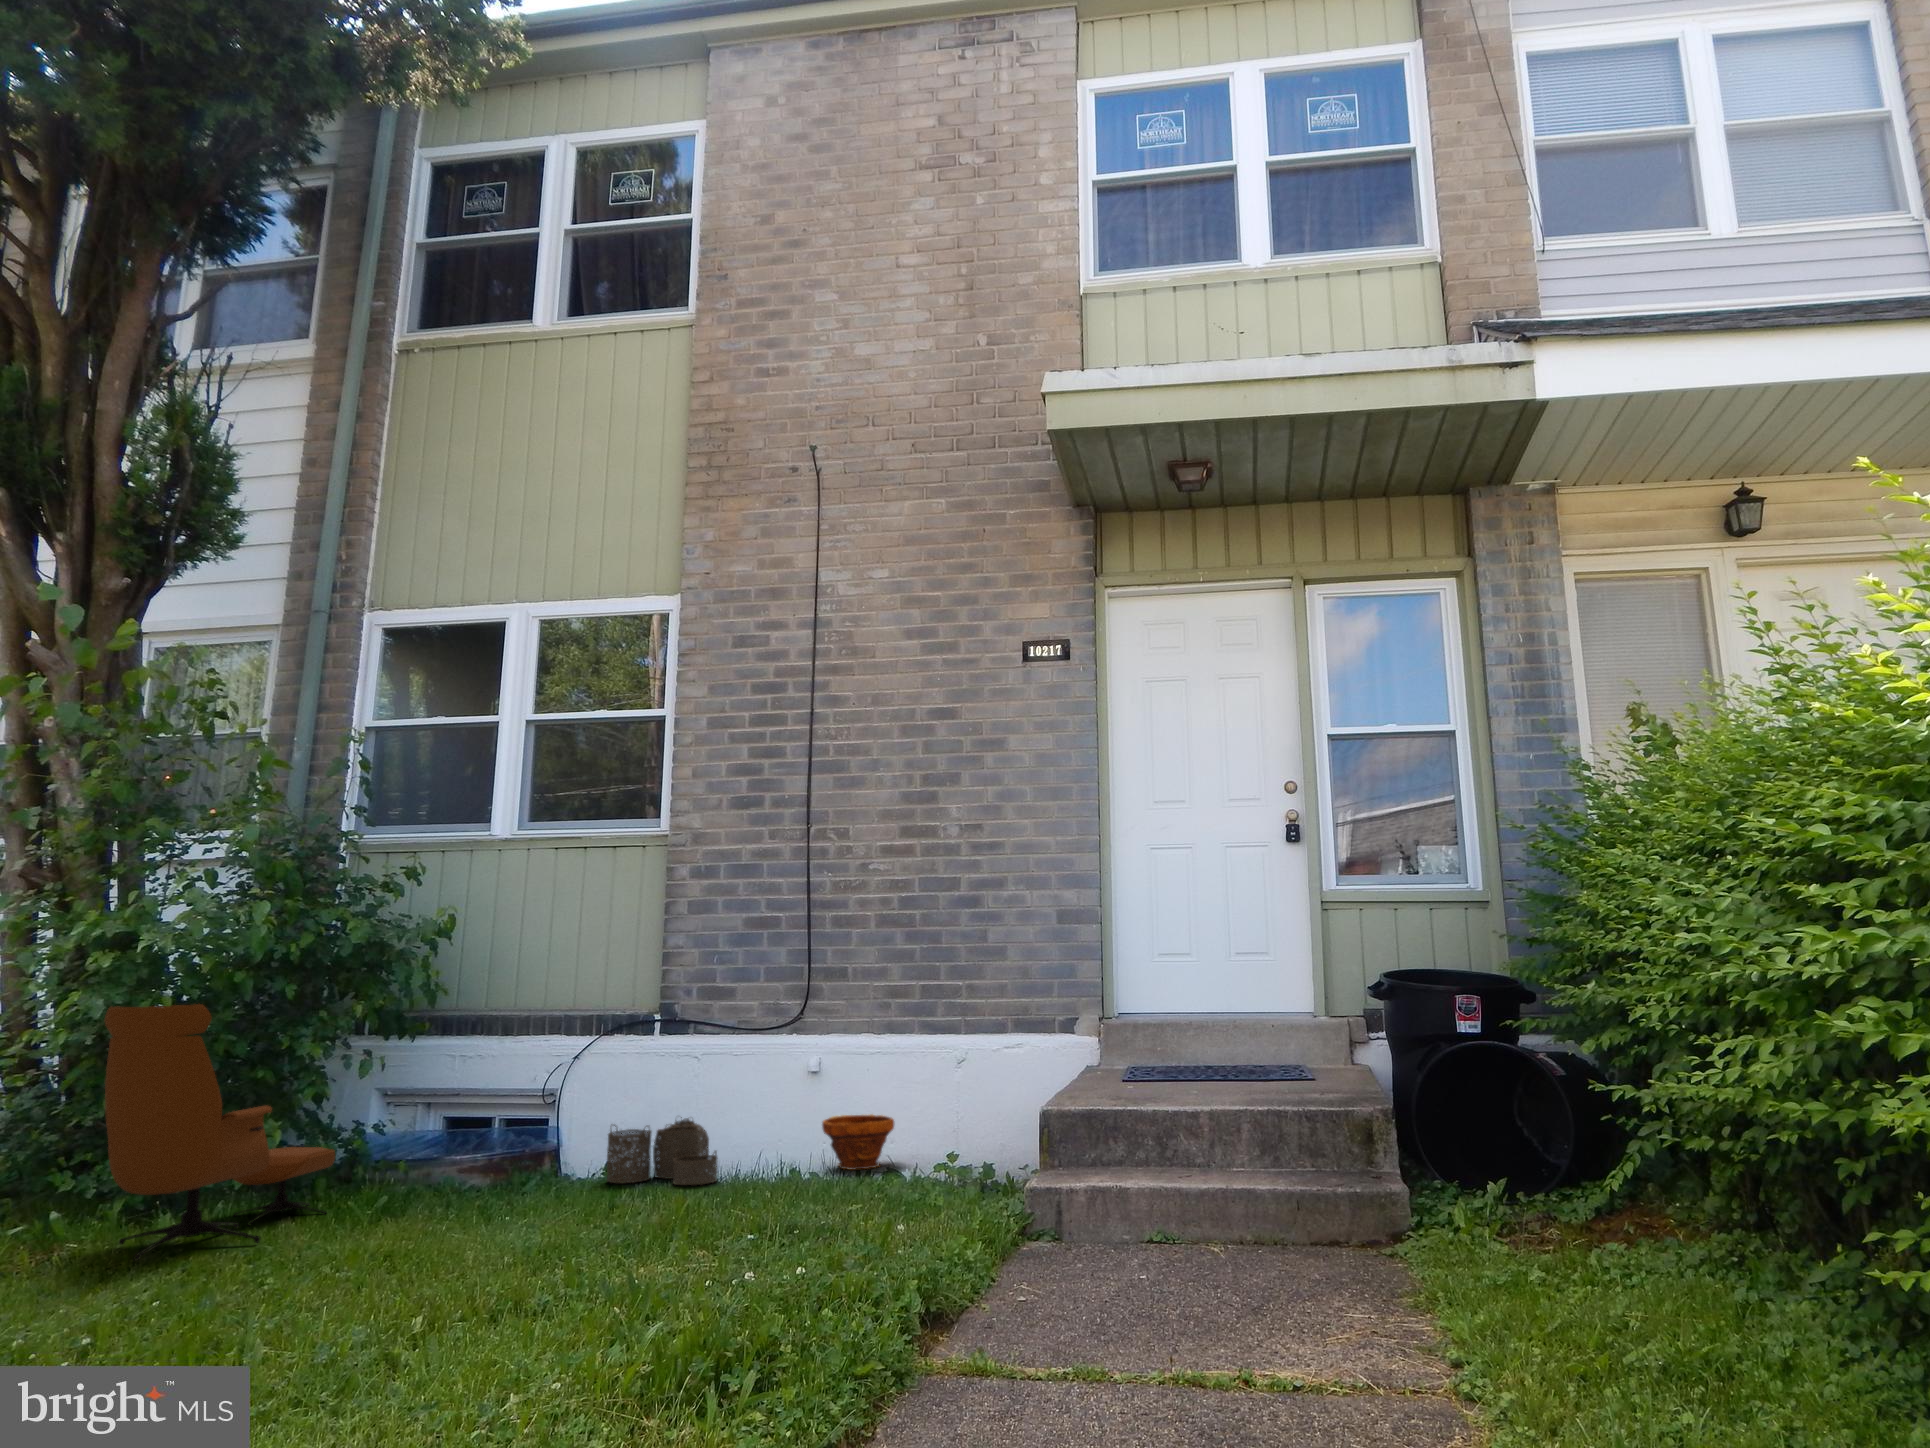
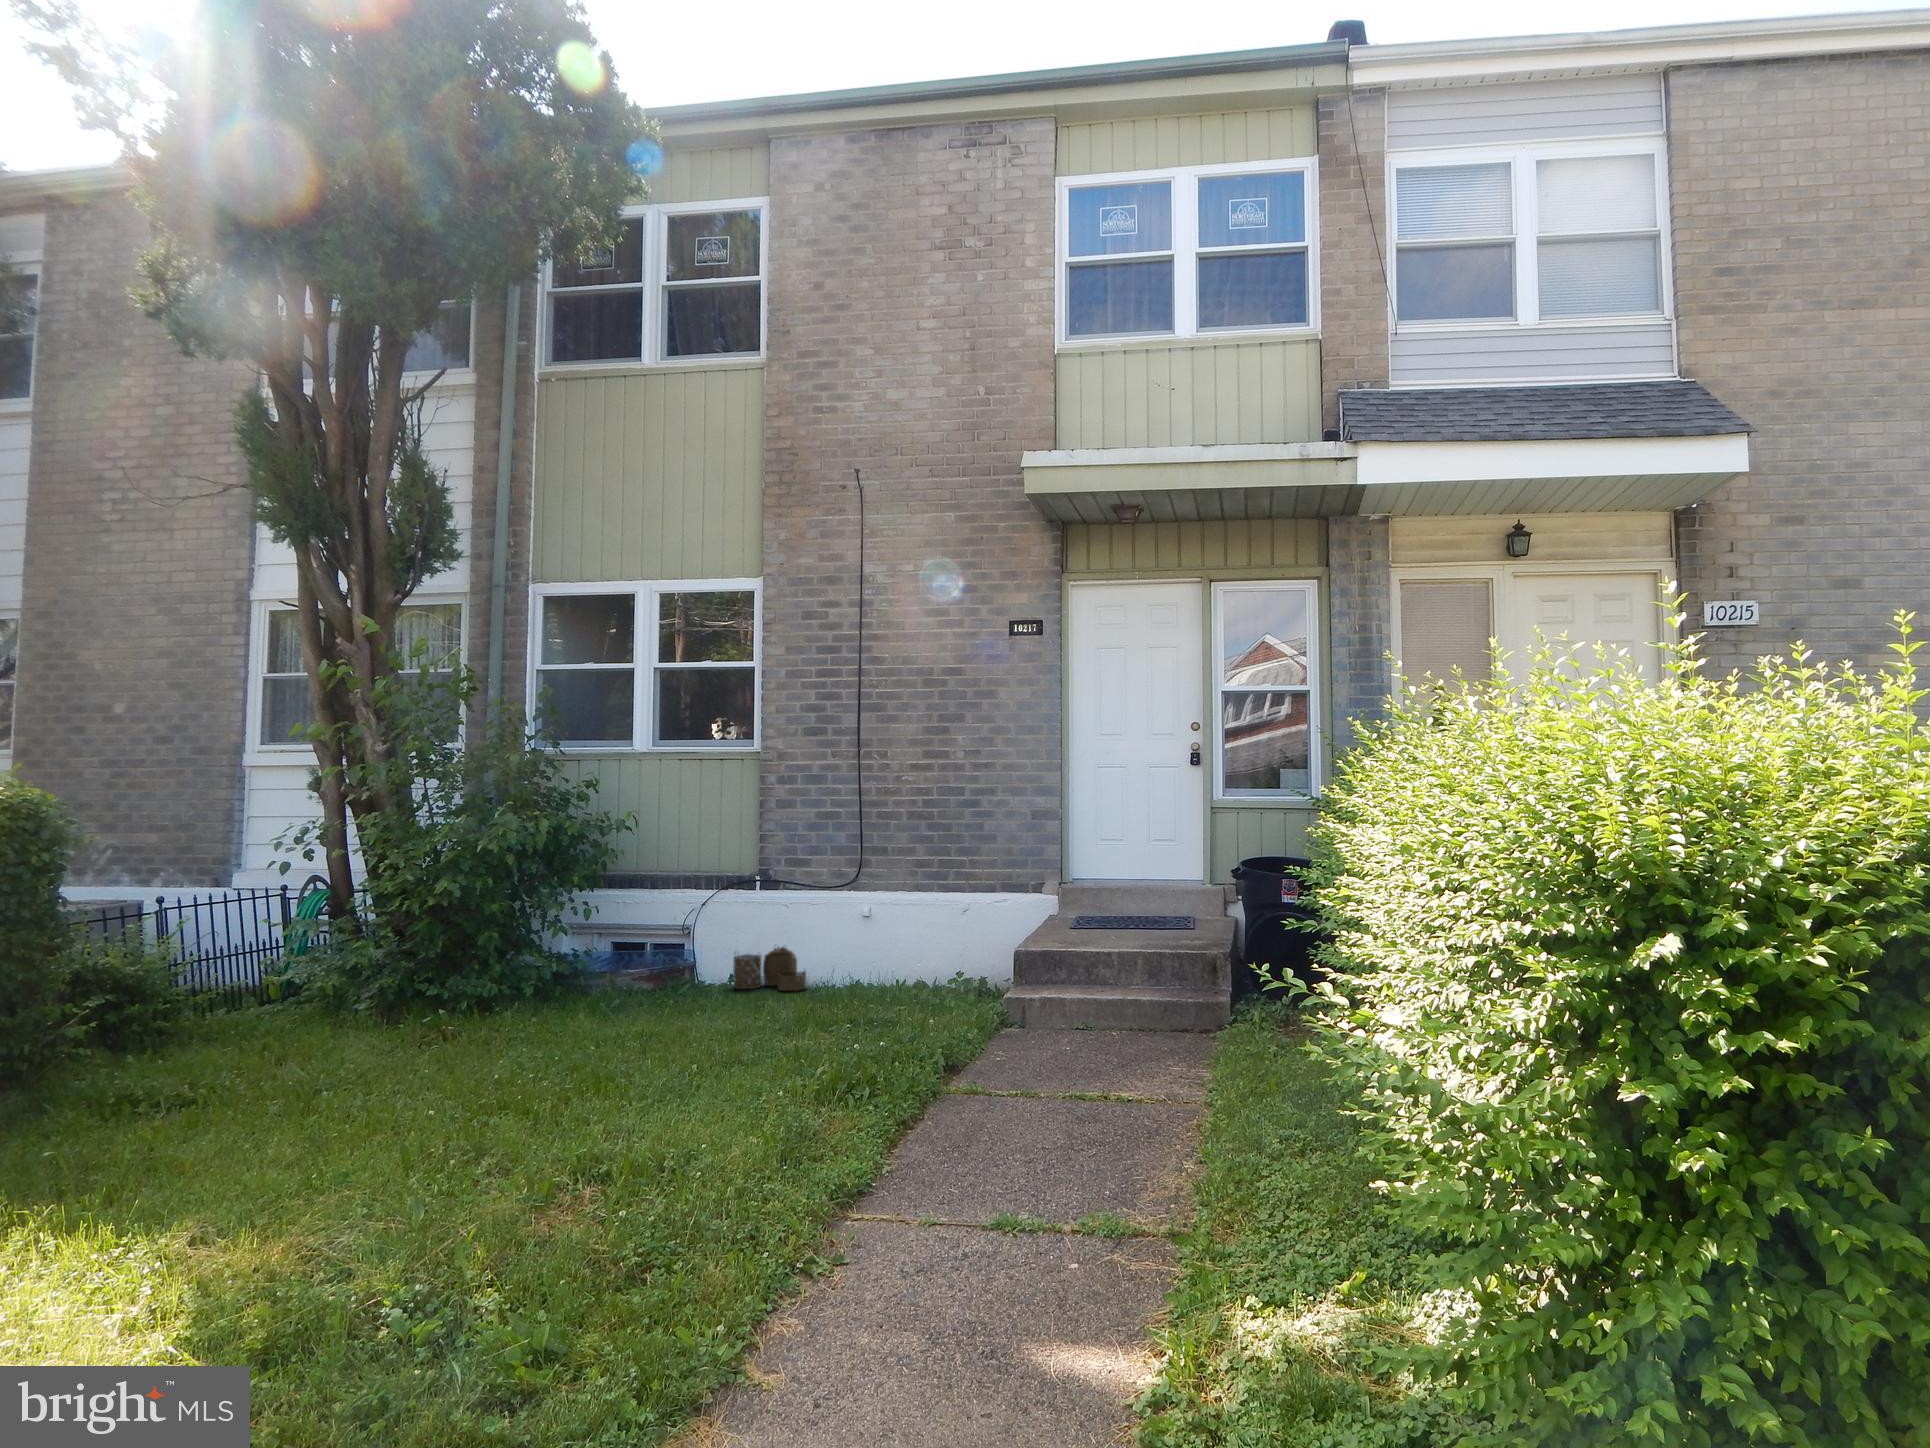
lounge chair: present [105,1004,335,1261] -> none [437,885,563,1035]
planter: present [822,1114,894,1170] -> none [873,945,921,981]

